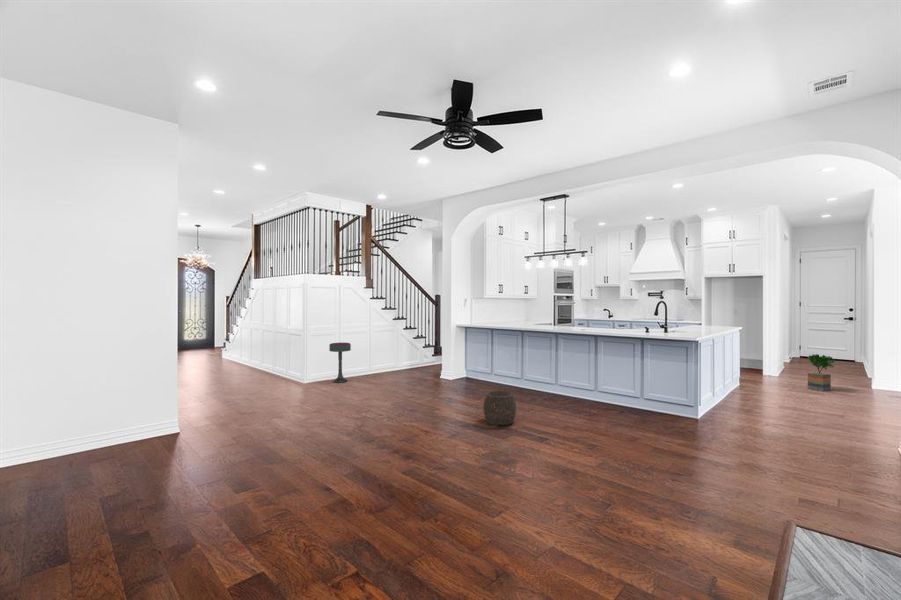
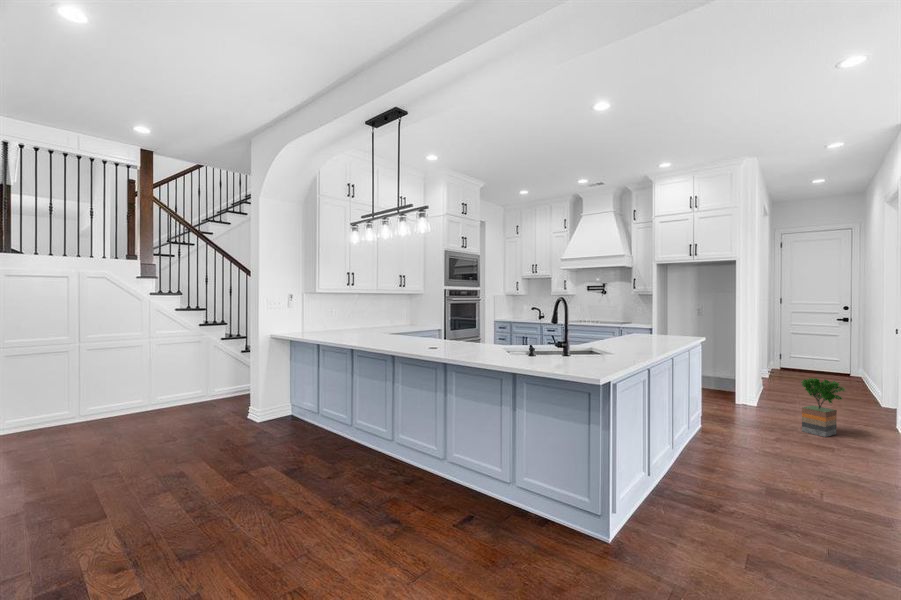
bar stool: present [329,342,351,383] -> none [45,364,91,432]
woven basket: present [483,391,516,425] -> none [158,480,240,568]

